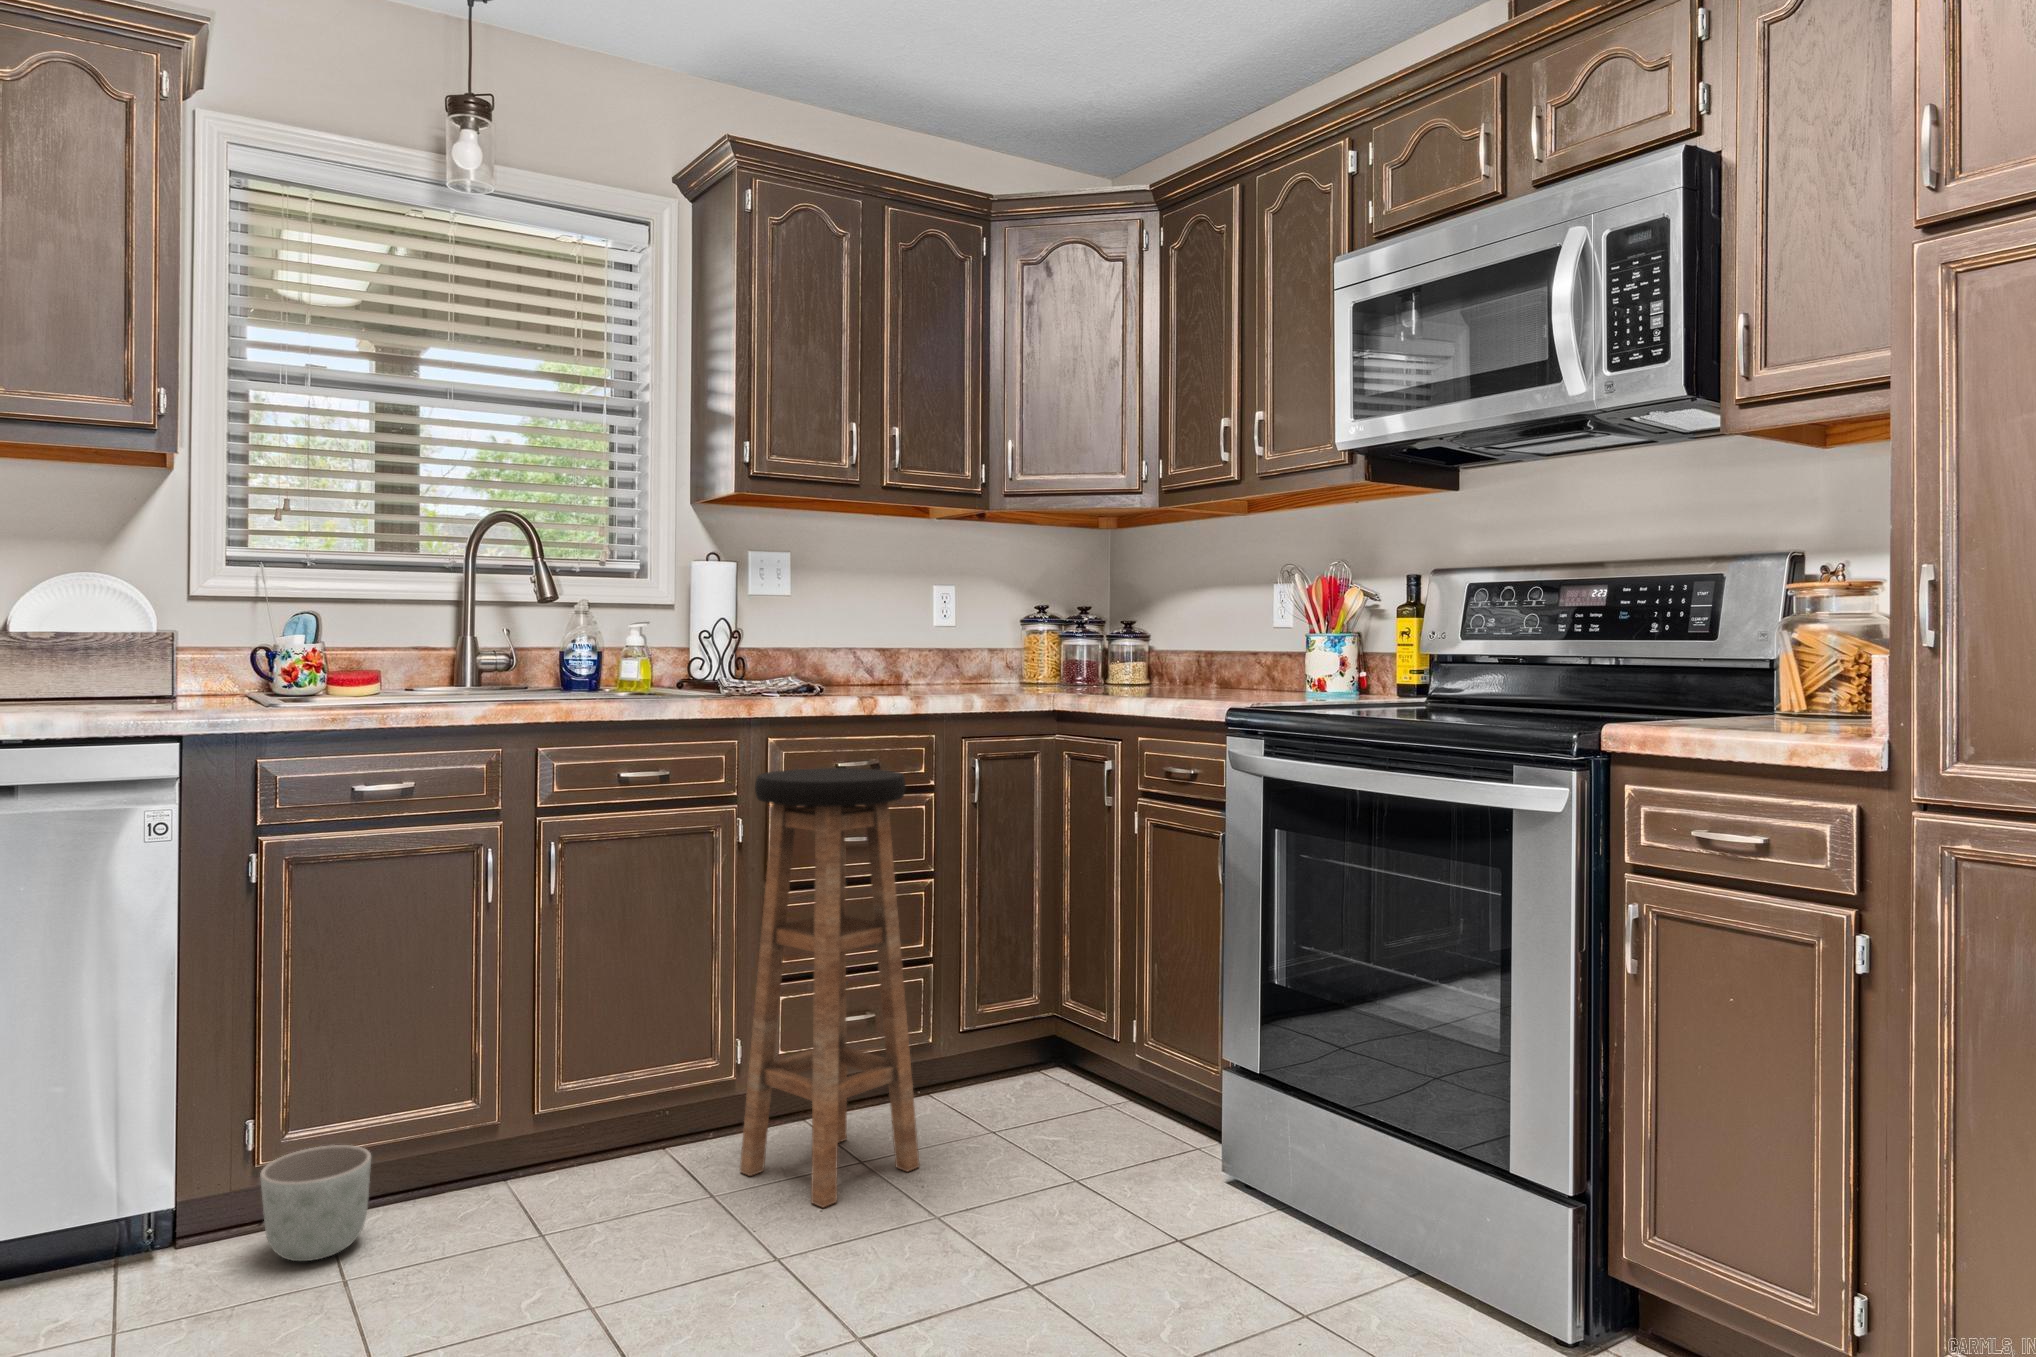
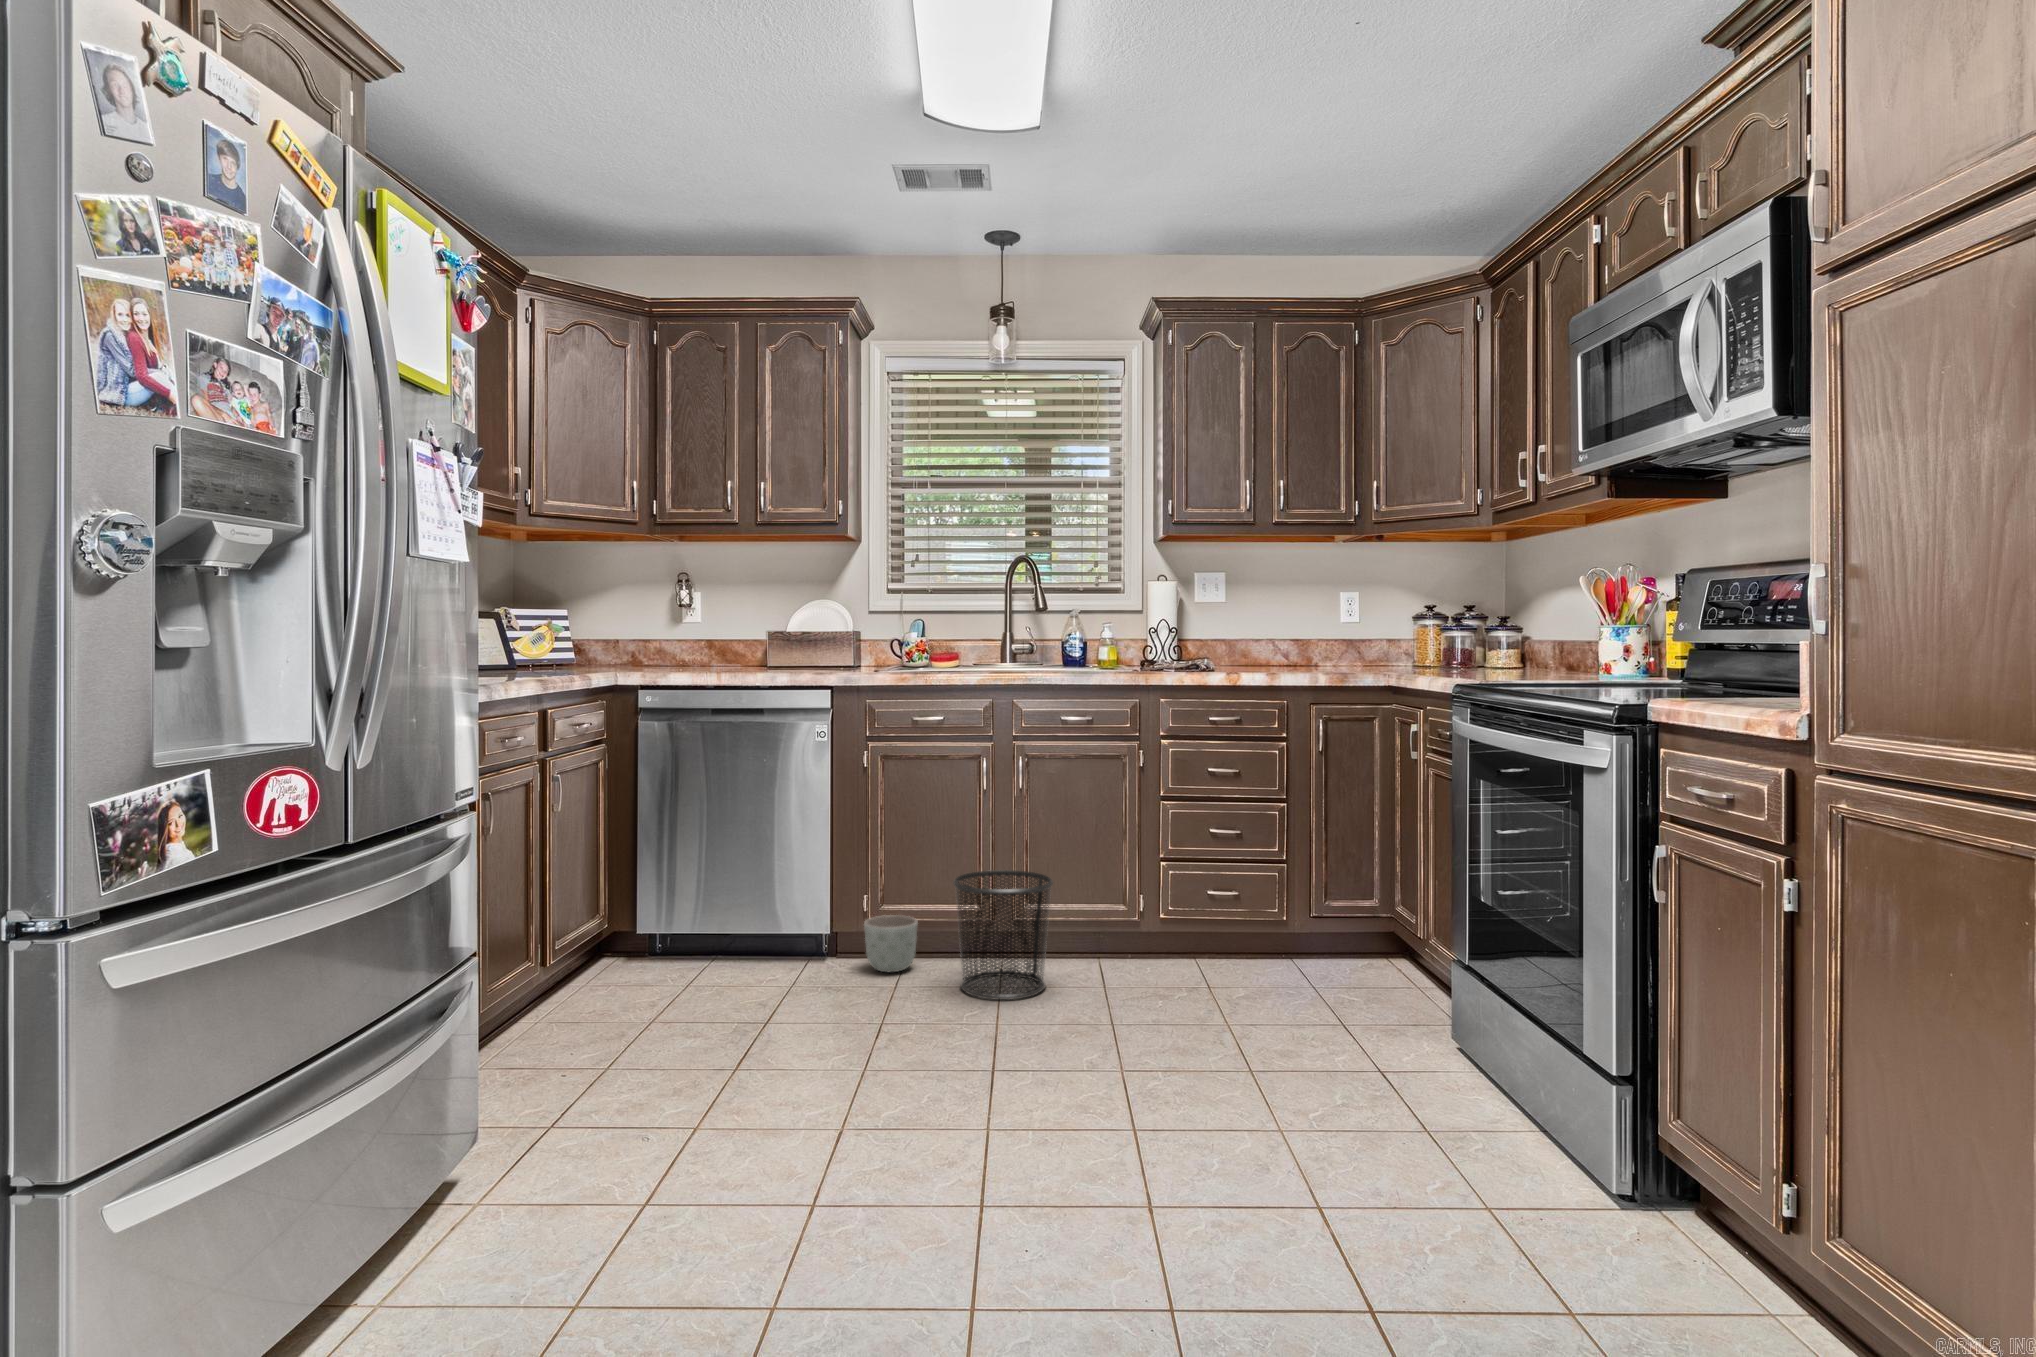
bar stool: present [740,768,920,1207] -> none [1126,718,1239,1000]
waste bin: none [462,1035,645,1275] -> present [953,870,1053,1000]

